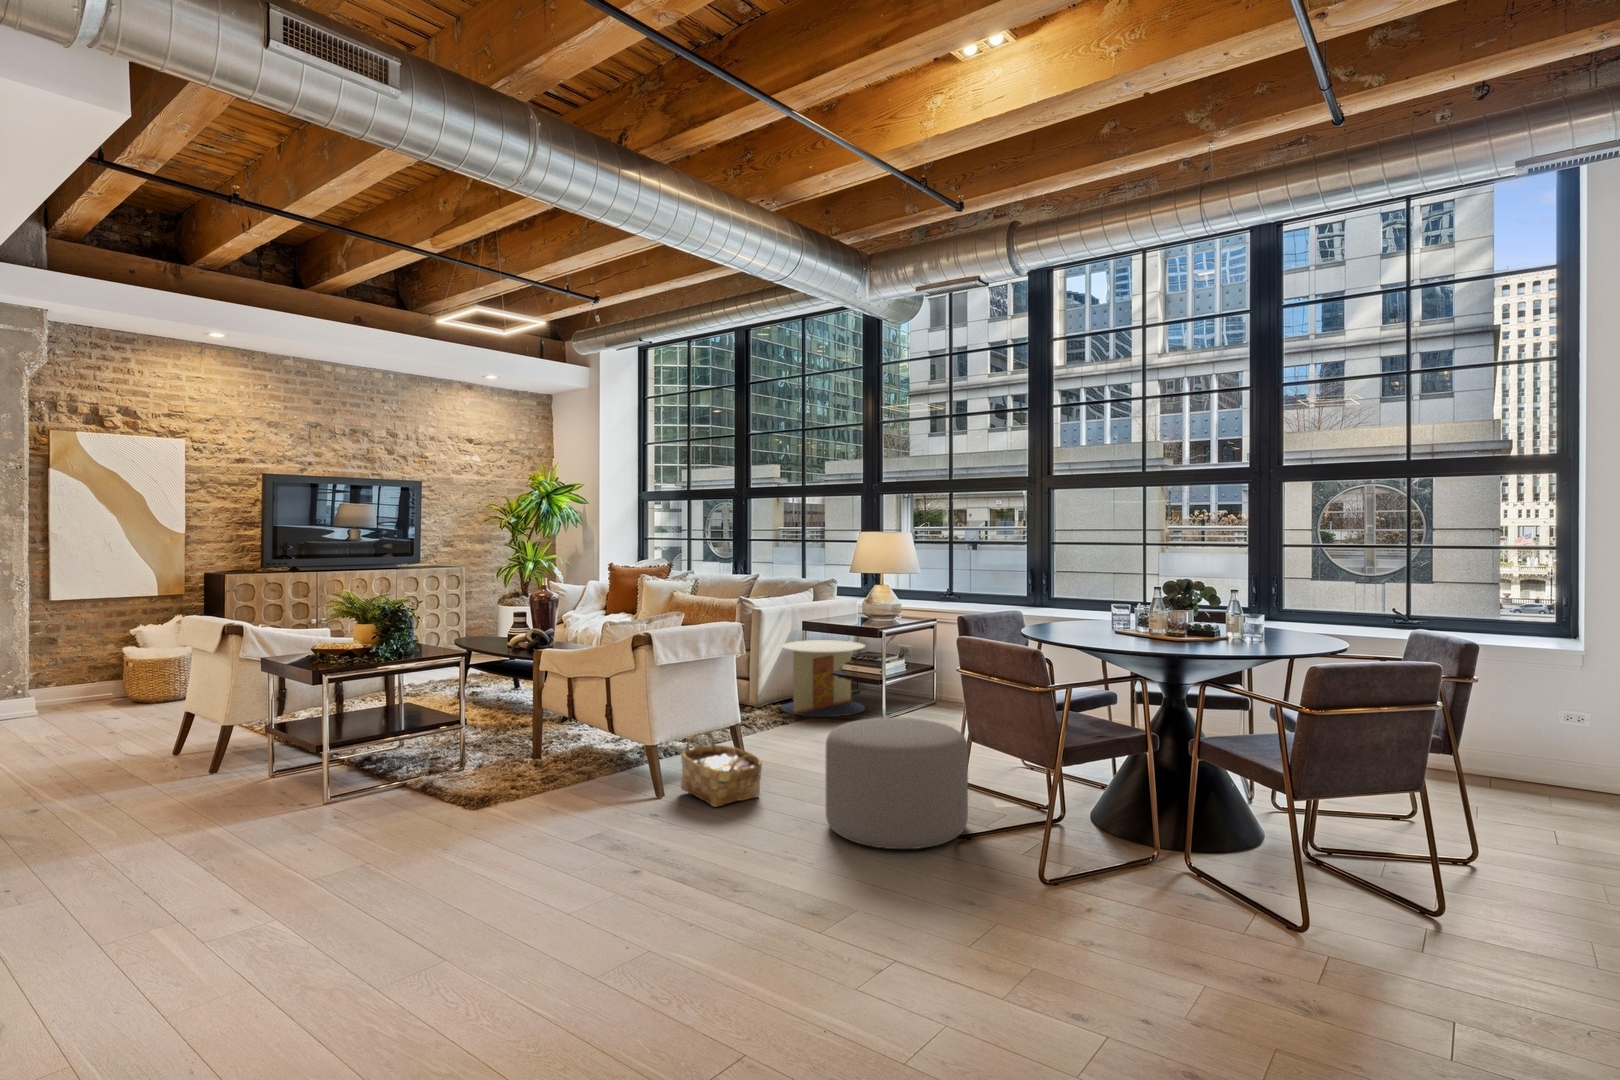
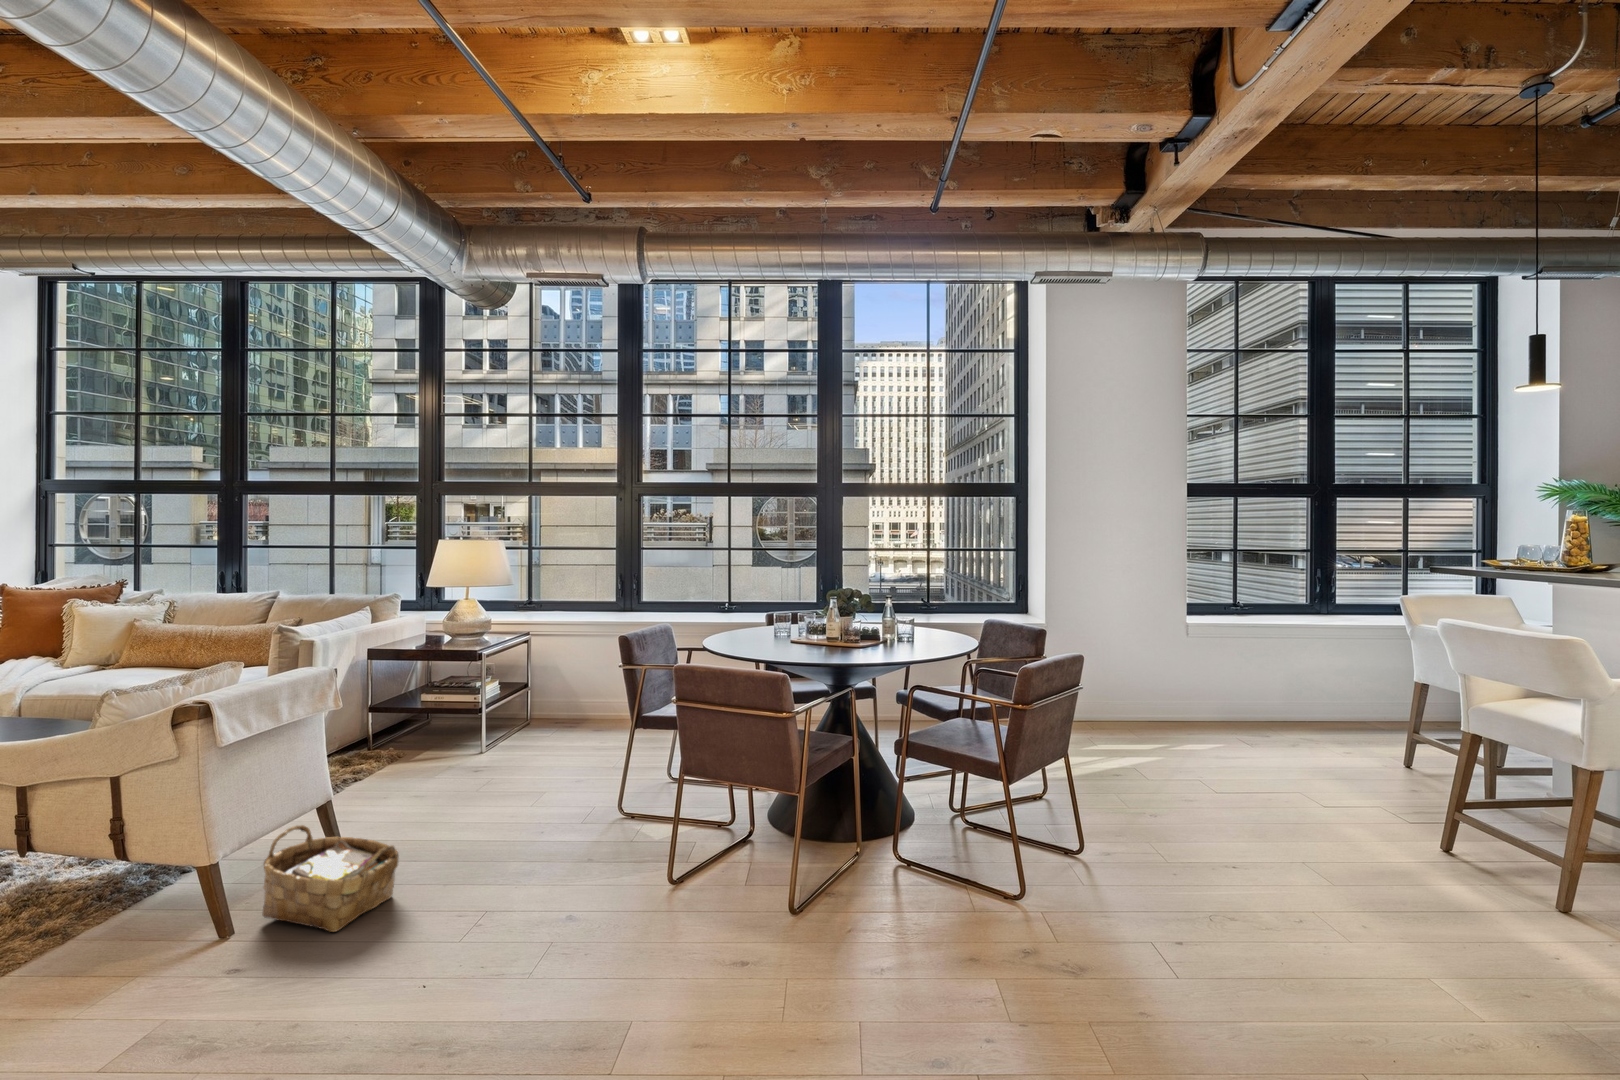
side table: present [781,640,865,717] -> none [337,666,452,764]
ottoman: present [826,718,968,849] -> none [513,759,685,930]

